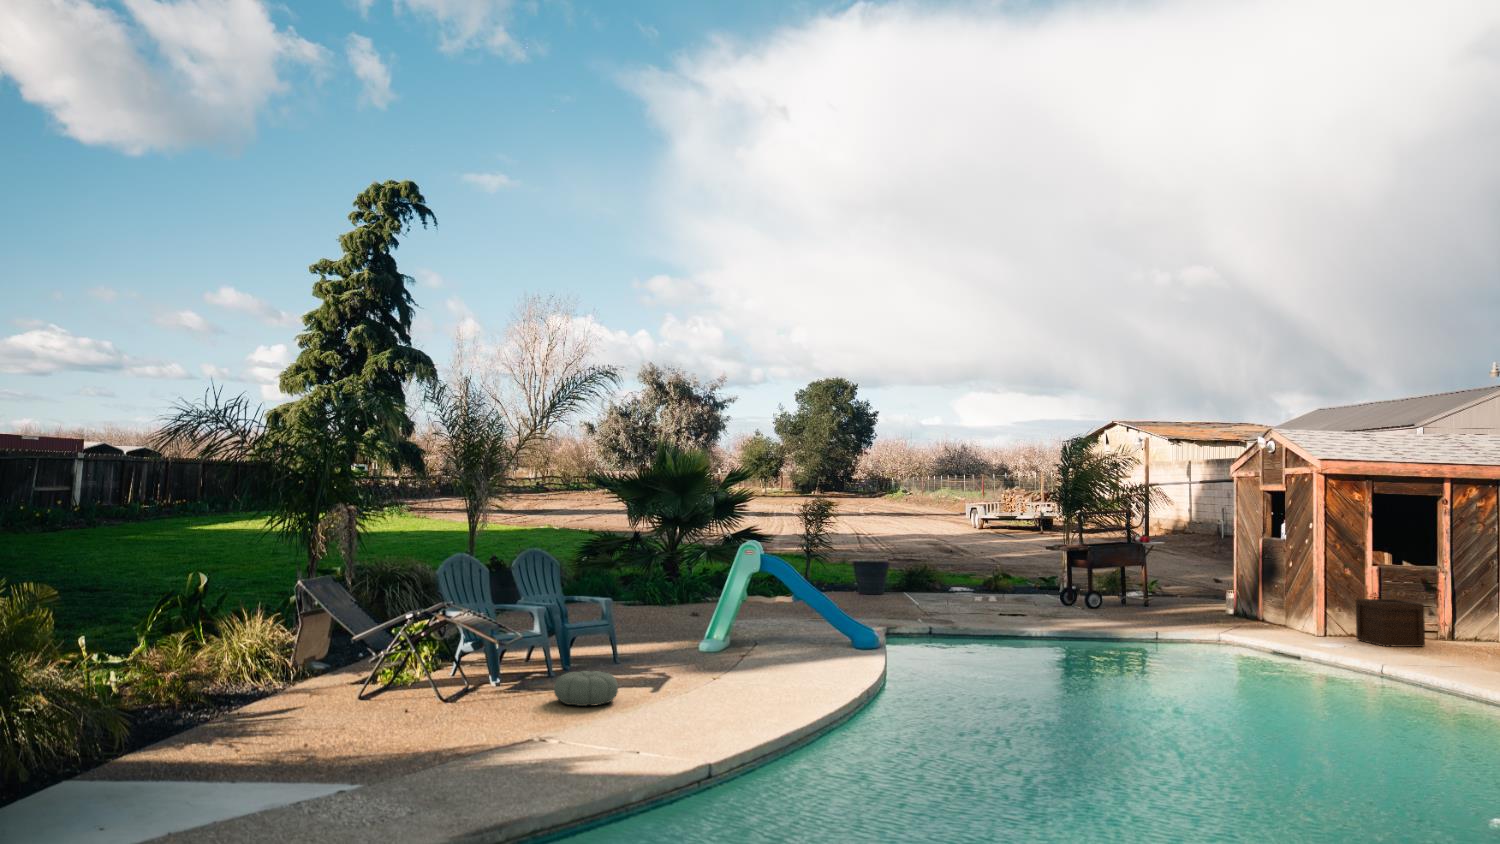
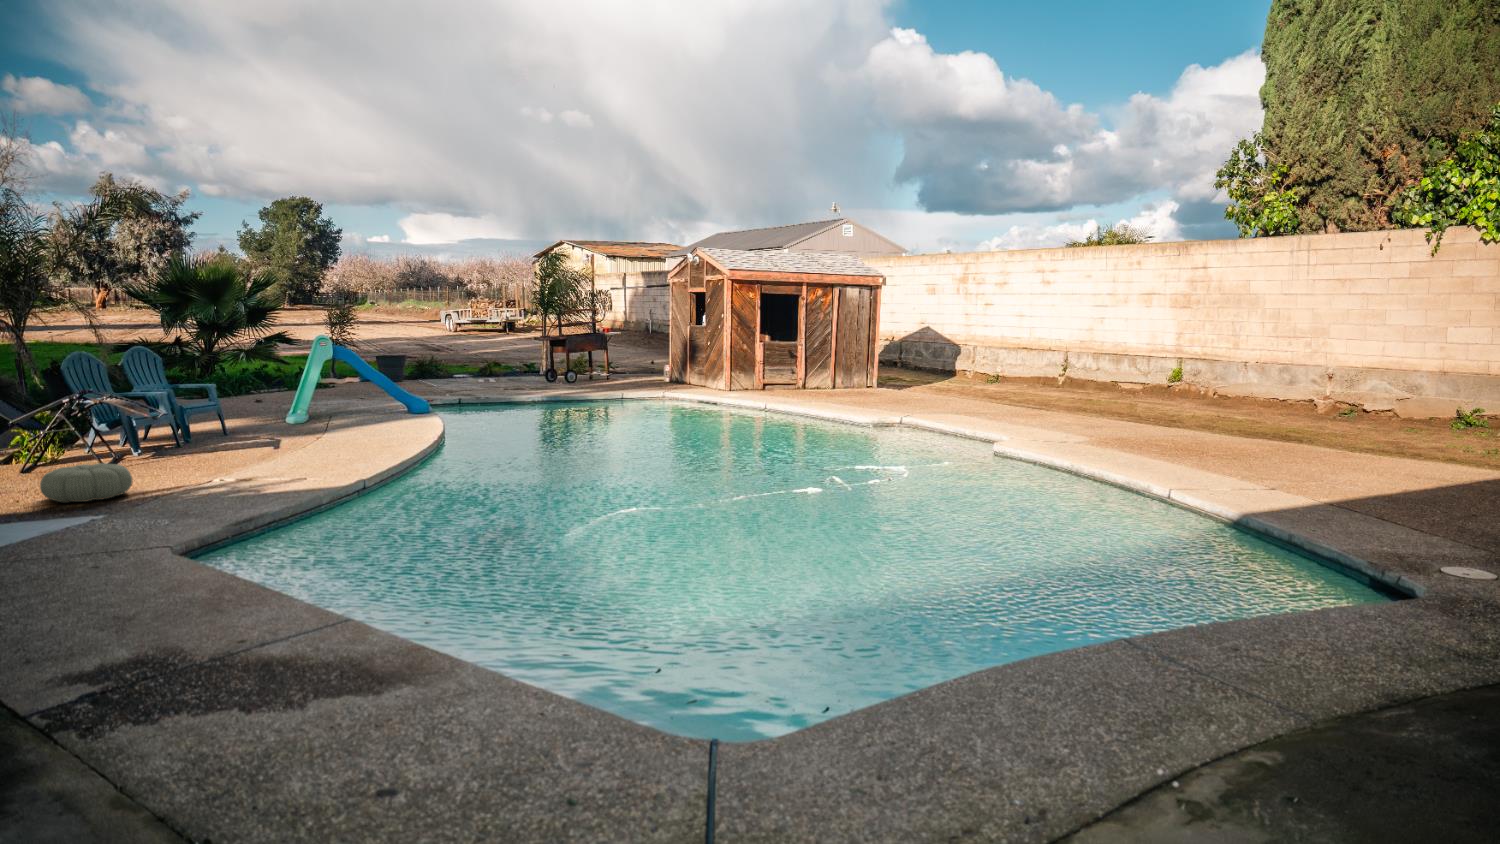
wooden crate: present [1356,599,1425,647] -> none [750,364,790,395]

